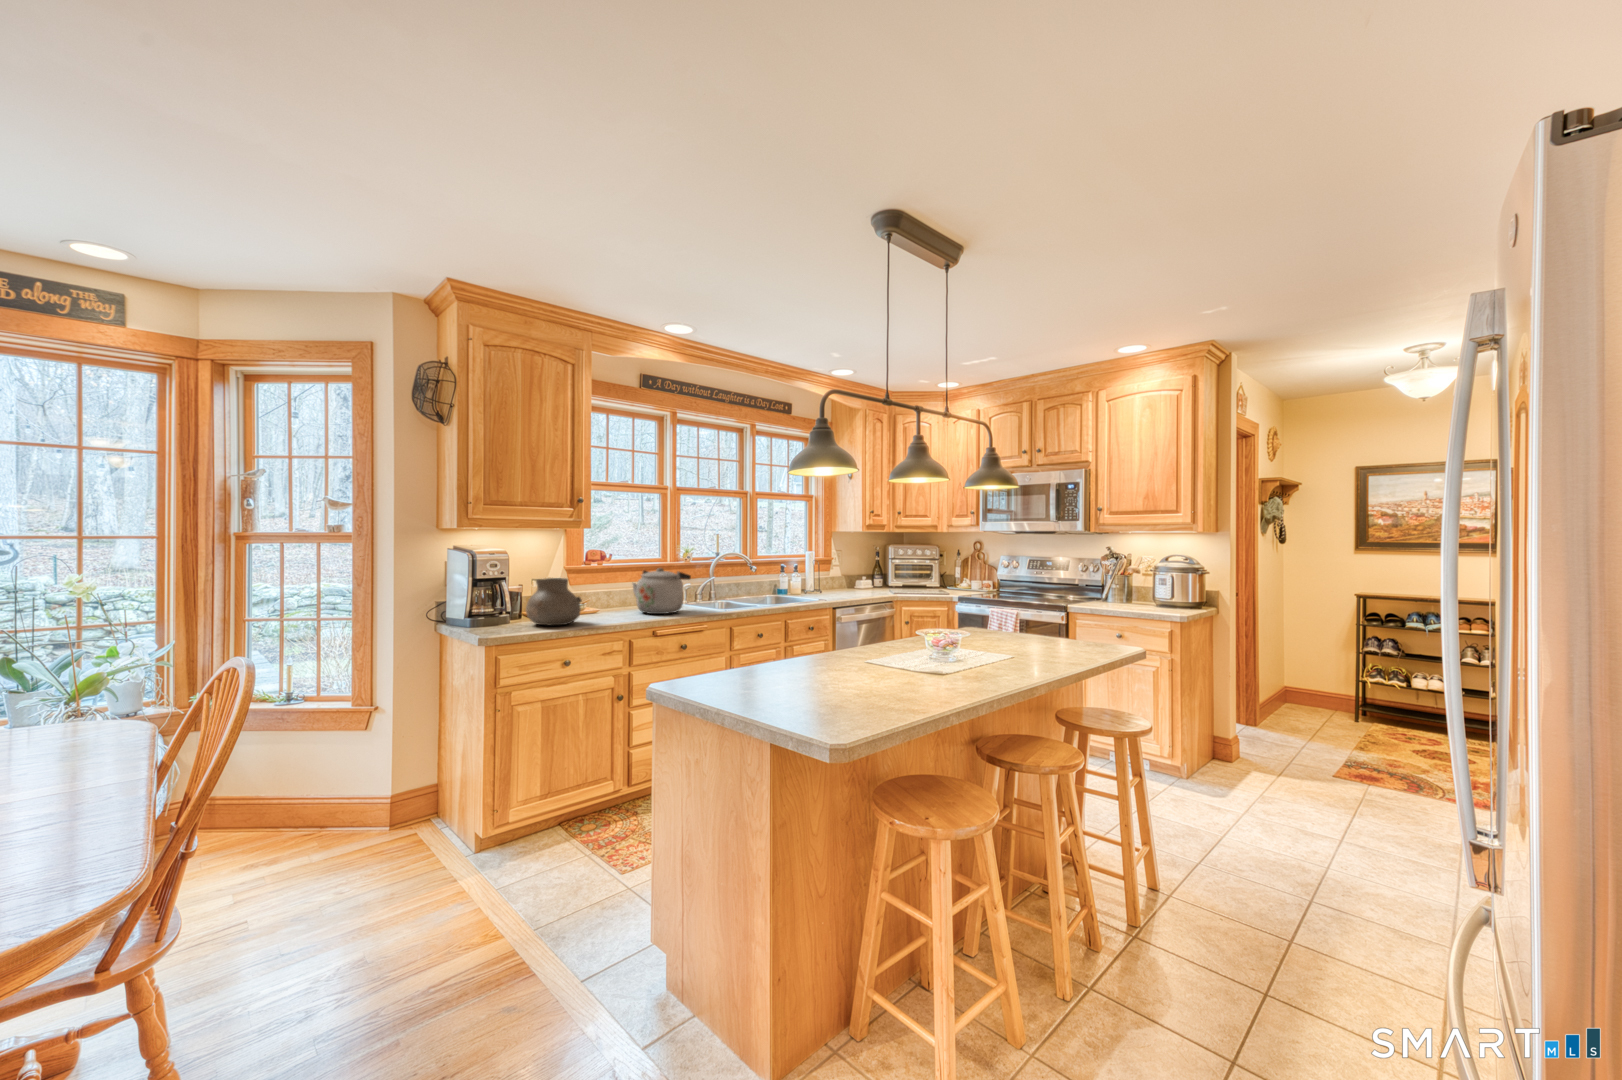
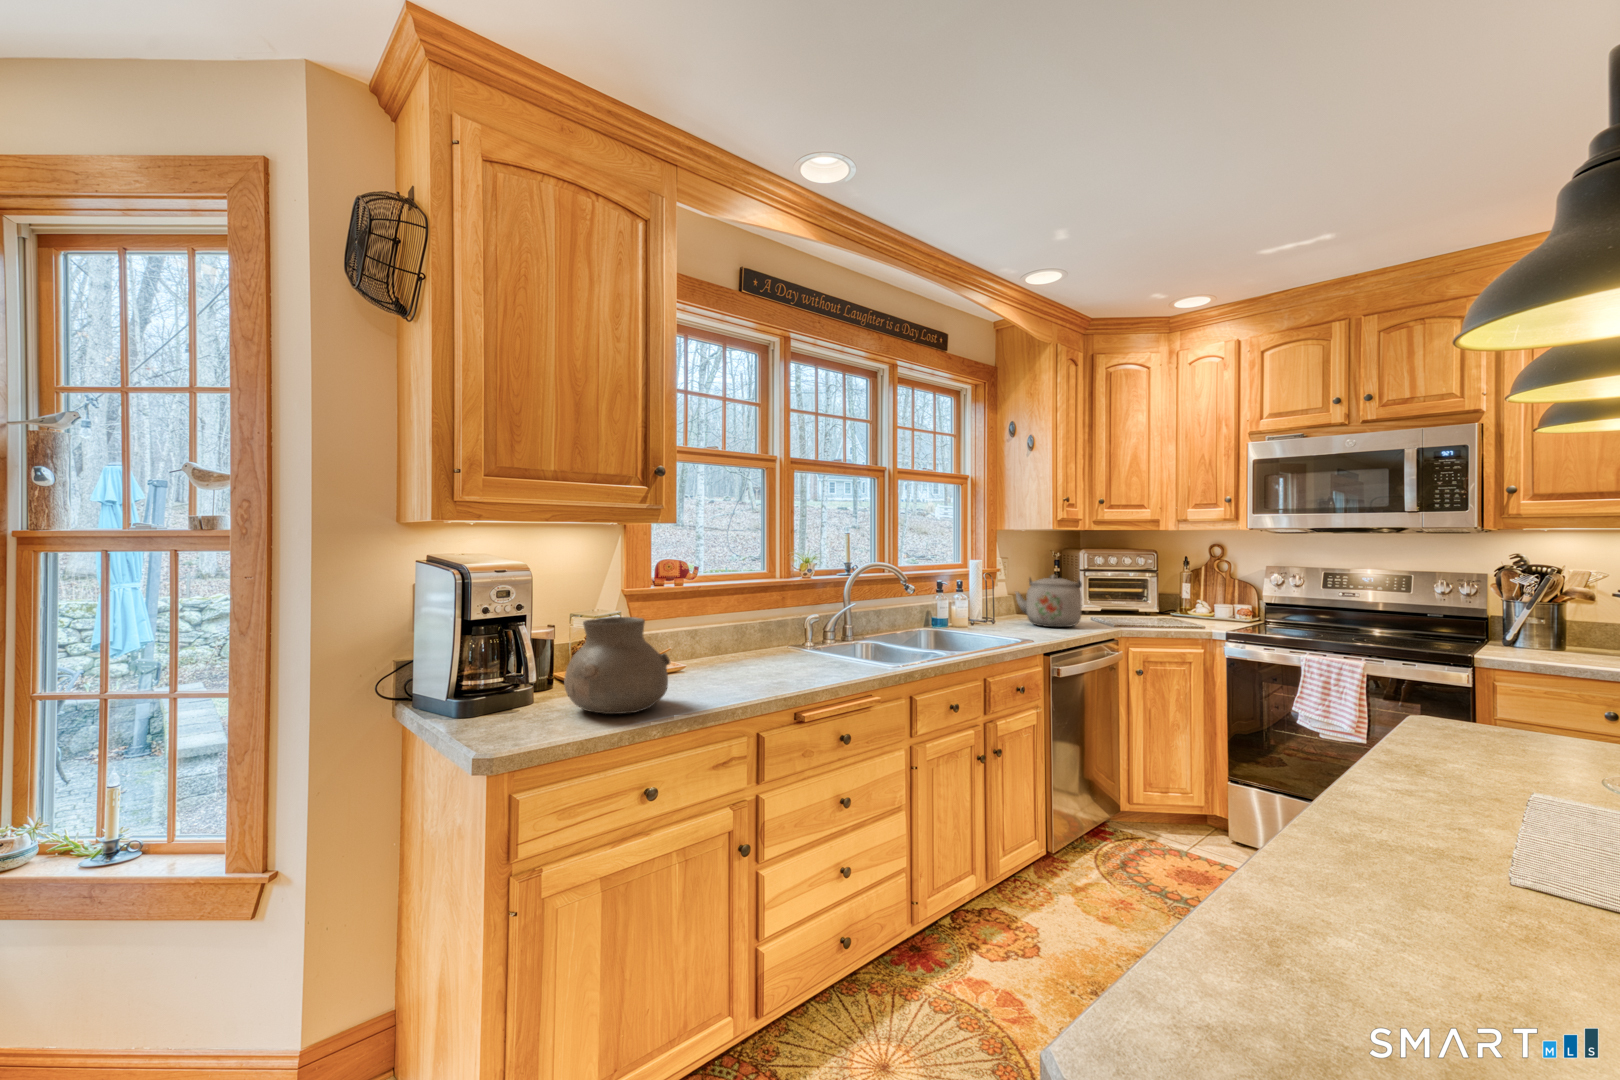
kettle: present [633,568,691,614] -> present [1015,575,1082,627]

